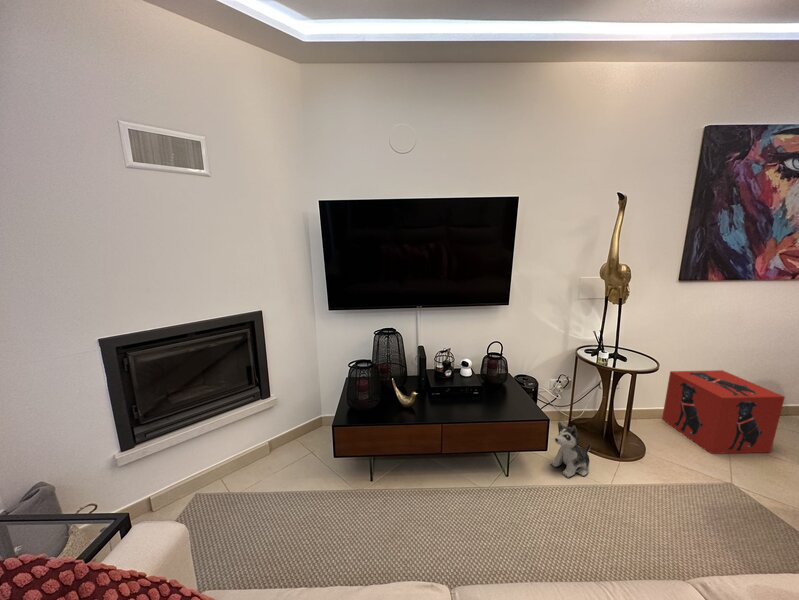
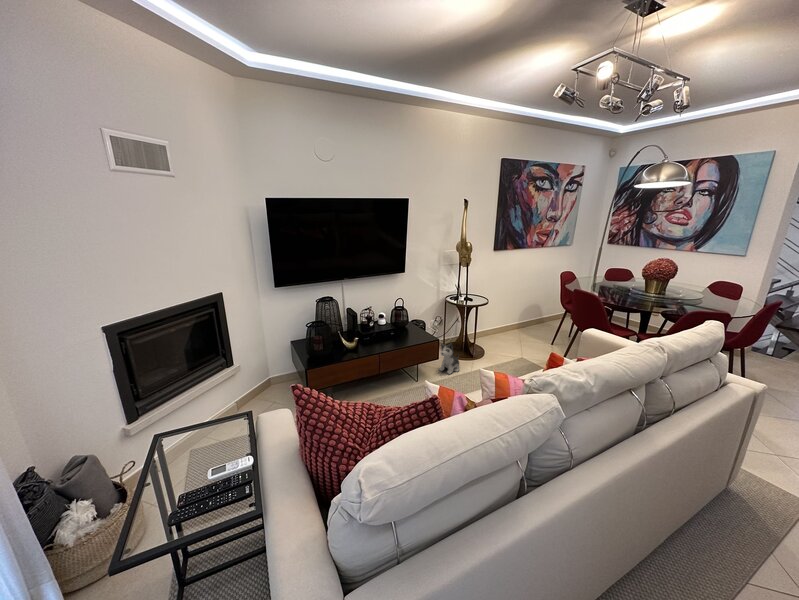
storage box: present [662,370,785,454] -> none [490,302,542,347]

